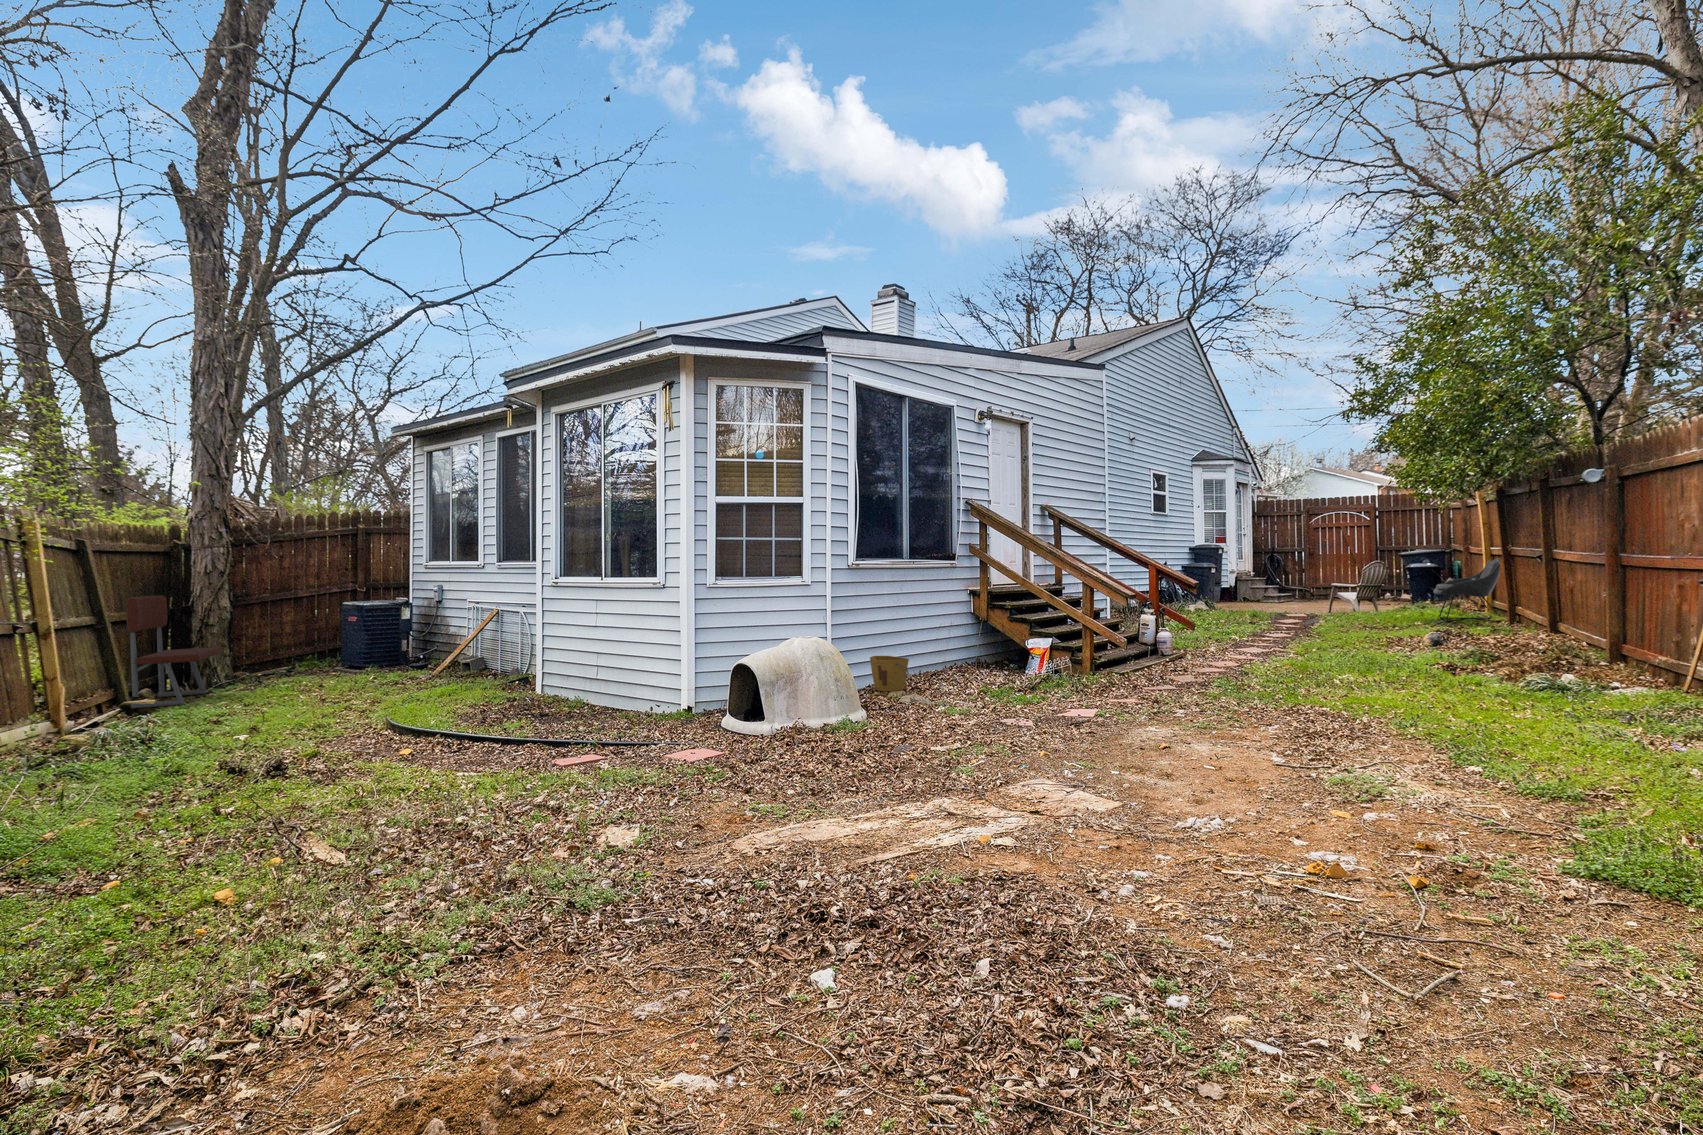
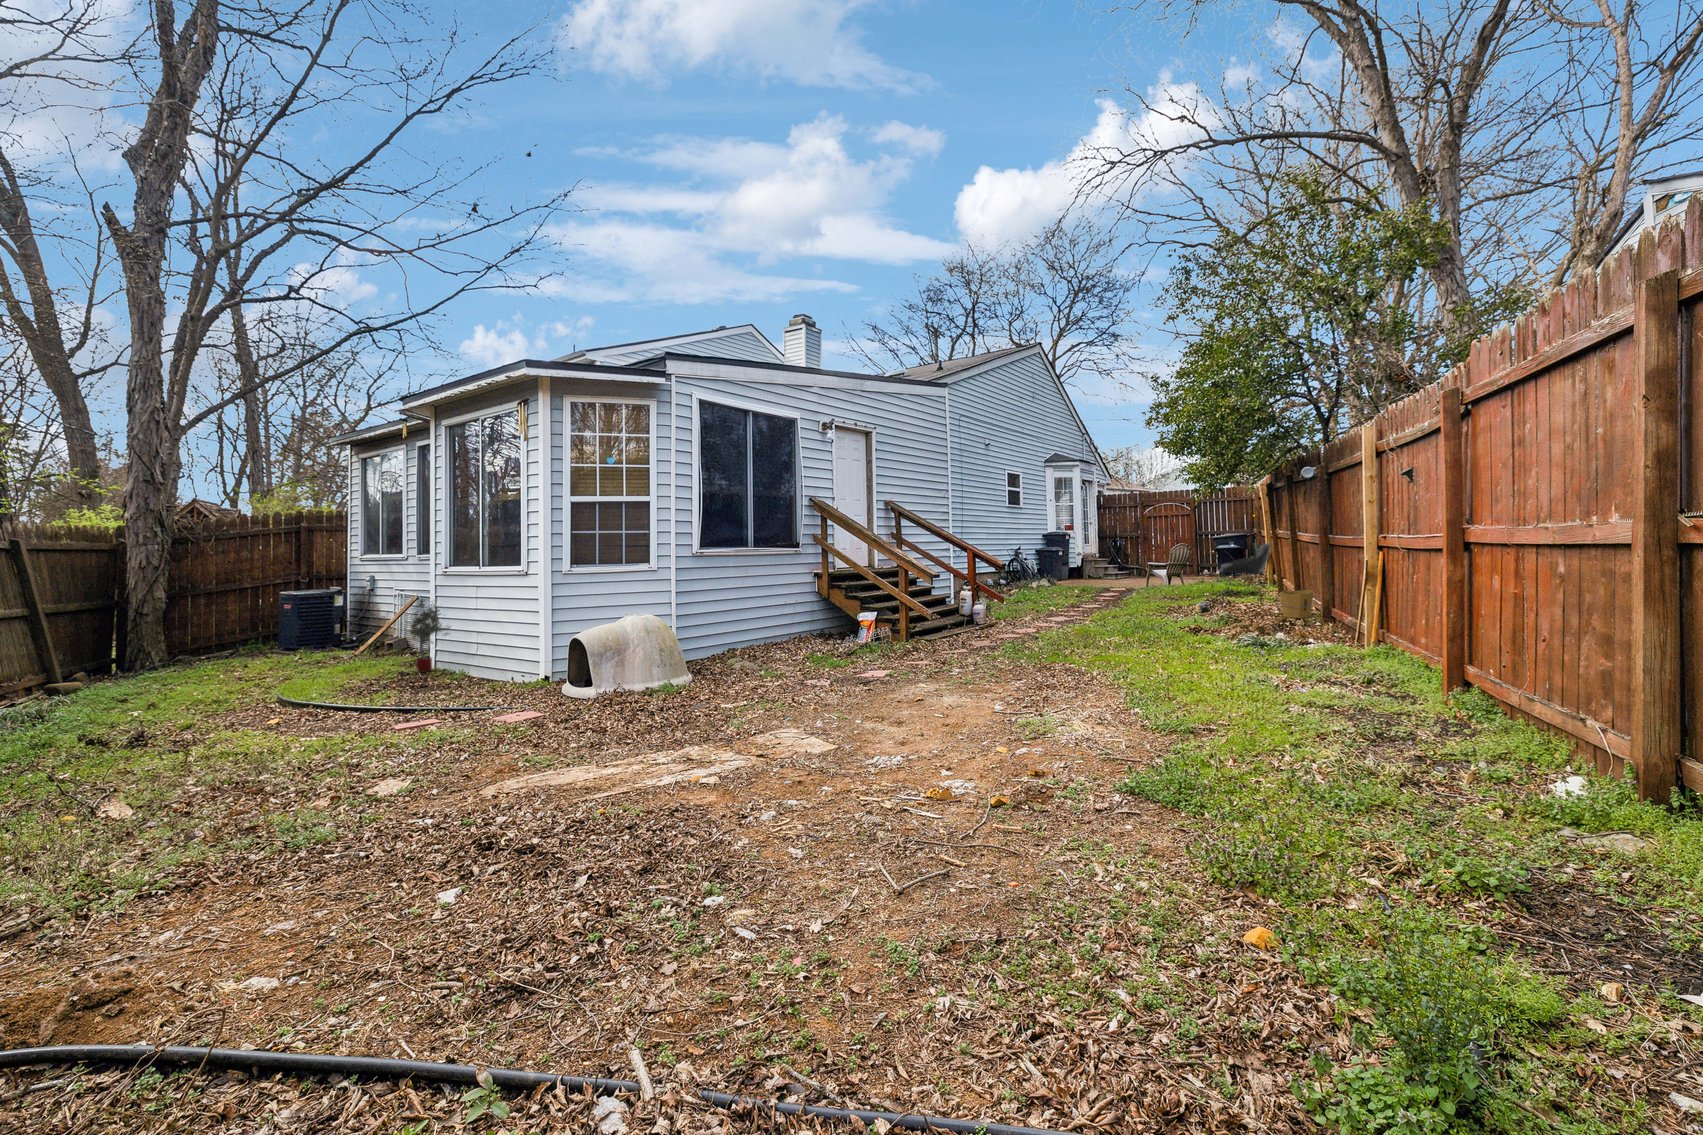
bench: present [126,595,222,708] -> none [64,585,164,684]
potted tree: none [513,615,564,701] -> present [410,600,450,672]
bucket: present [870,656,909,691] -> present [1276,590,1316,618]

